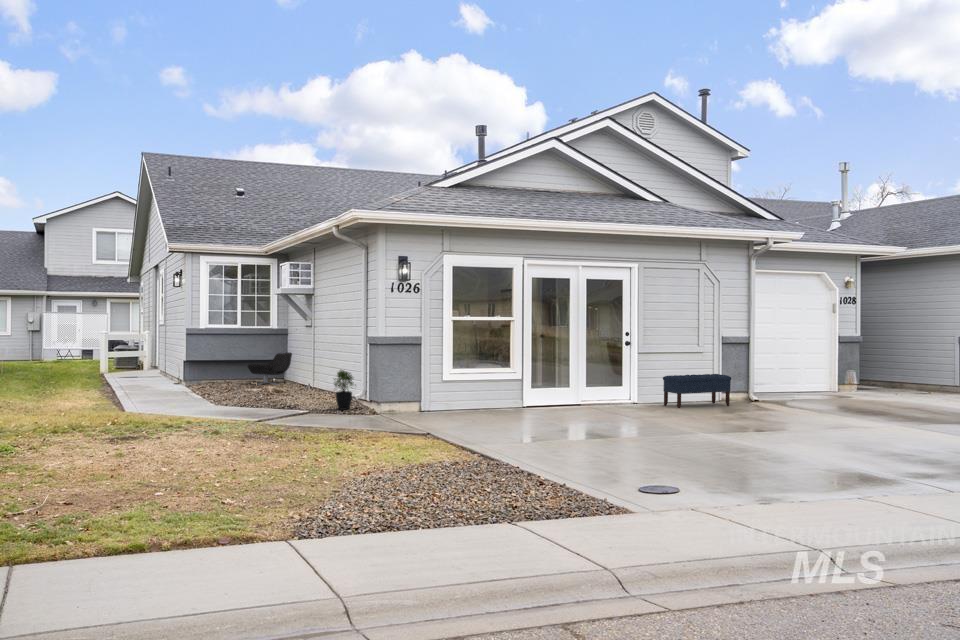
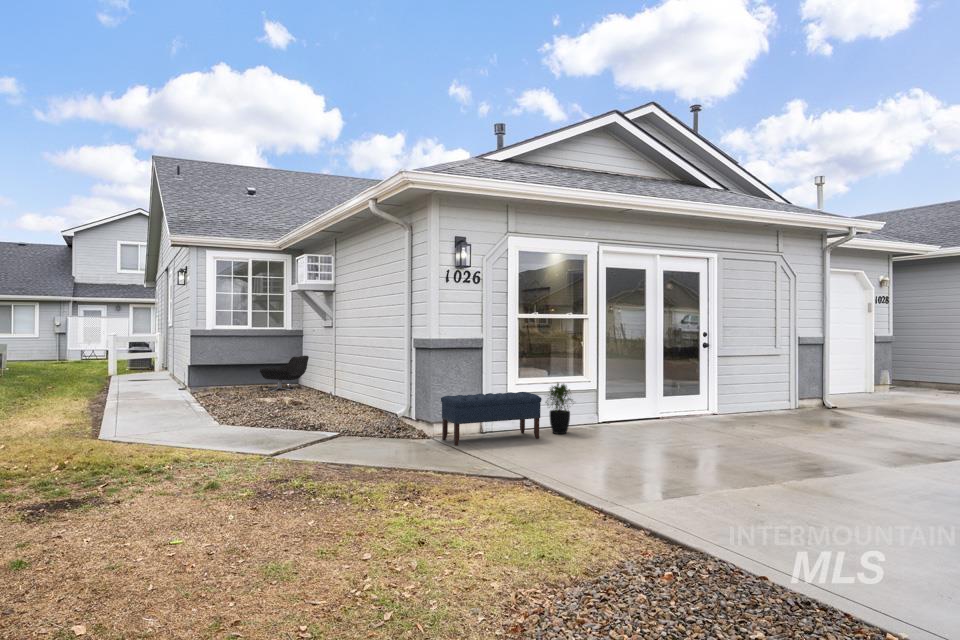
potted plant: present [334,370,353,410] -> present [546,383,573,434]
bench: present [663,374,731,408] -> present [441,392,542,446]

